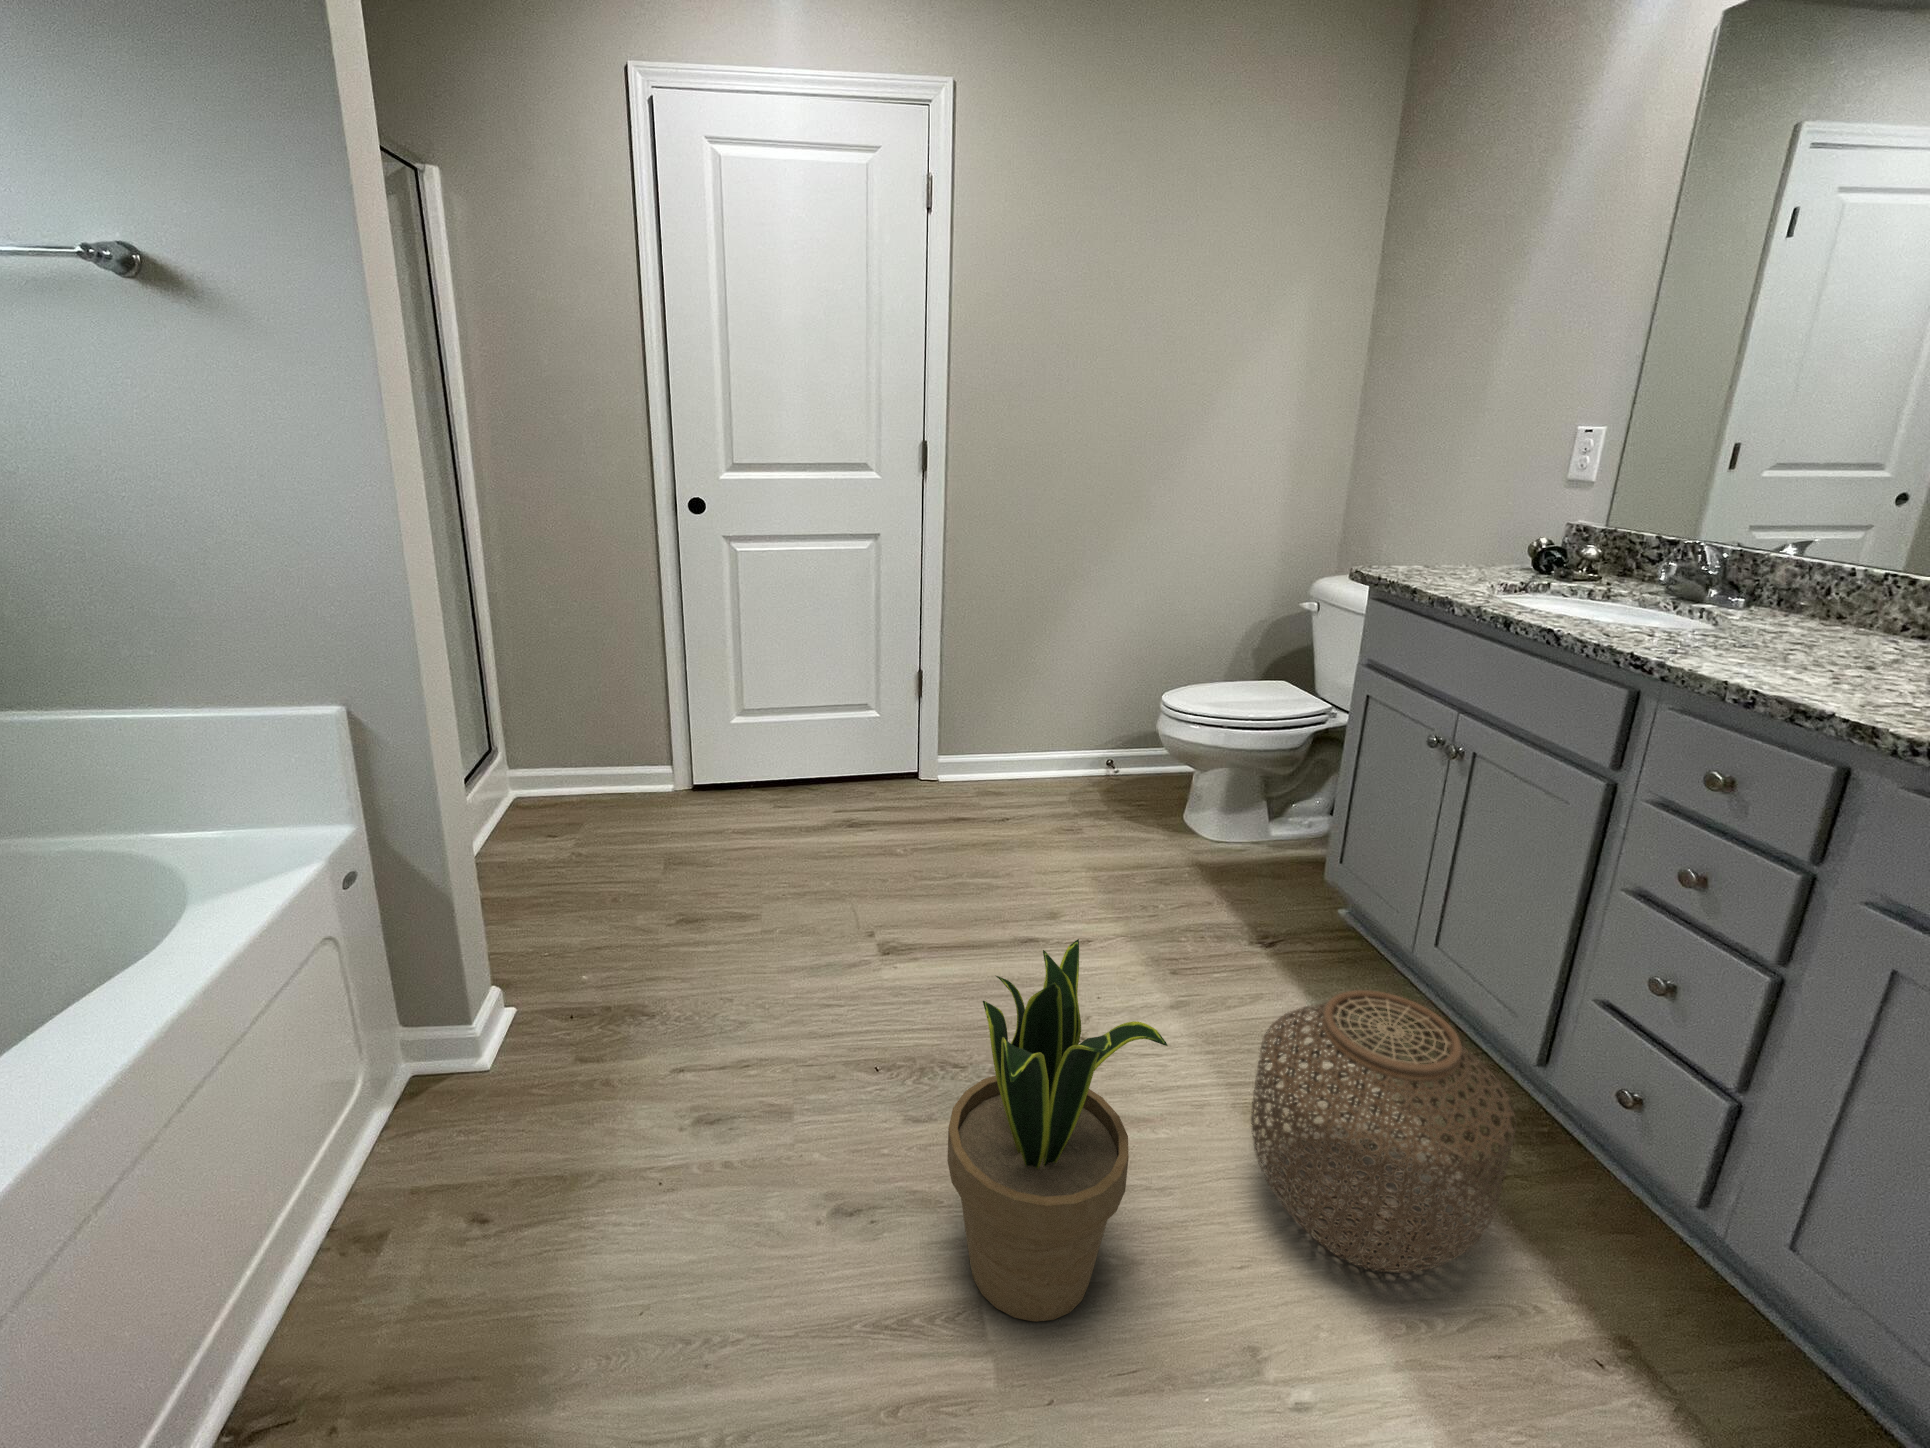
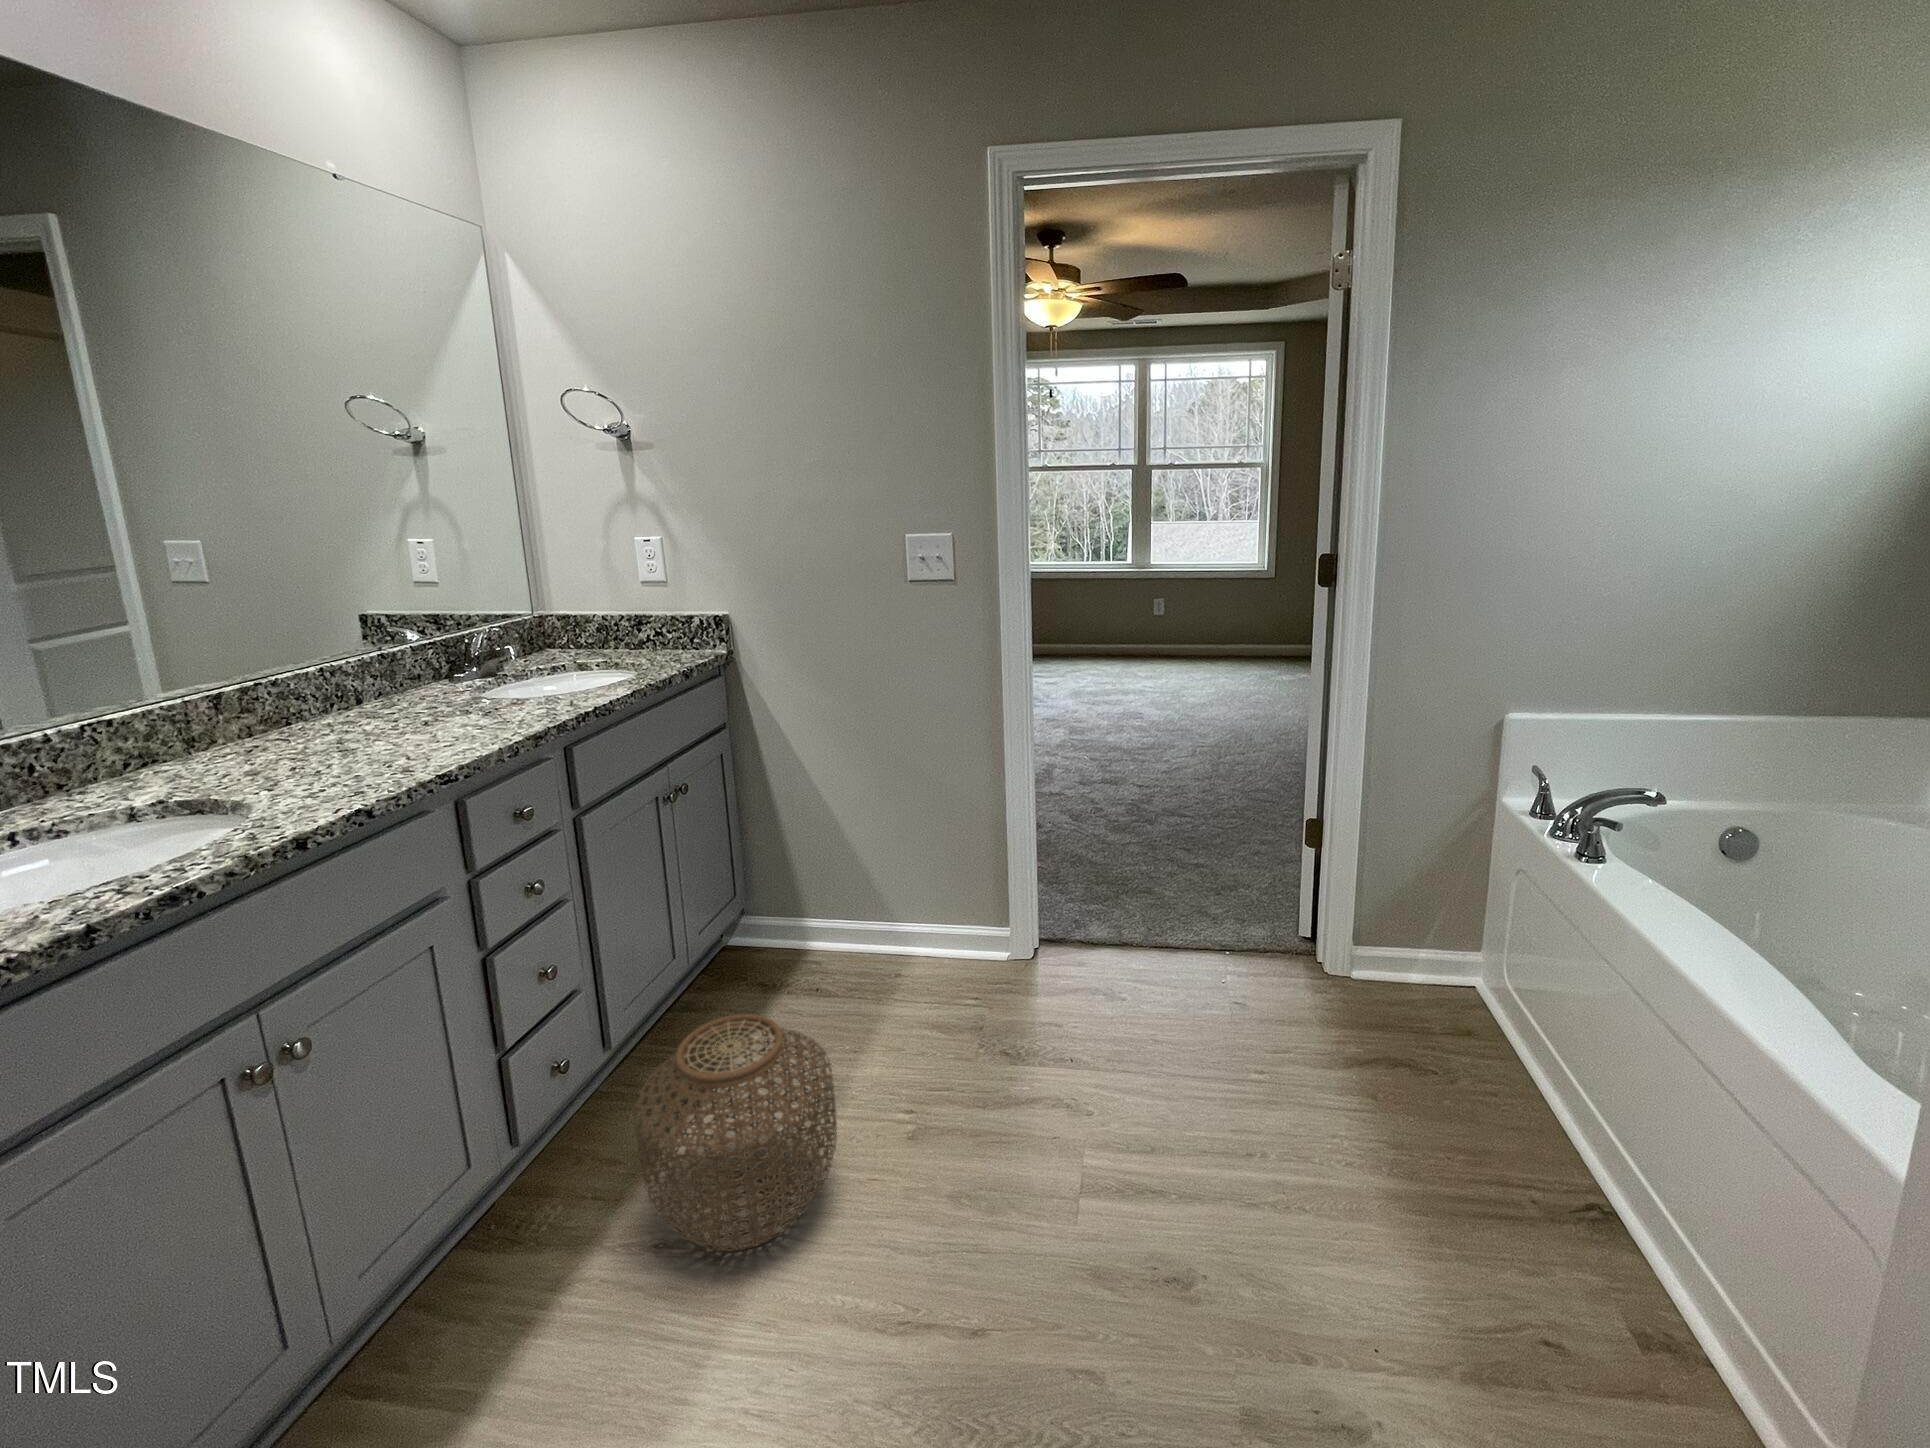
potted plant: present [947,939,1168,1322] -> none [933,959,1097,1312]

